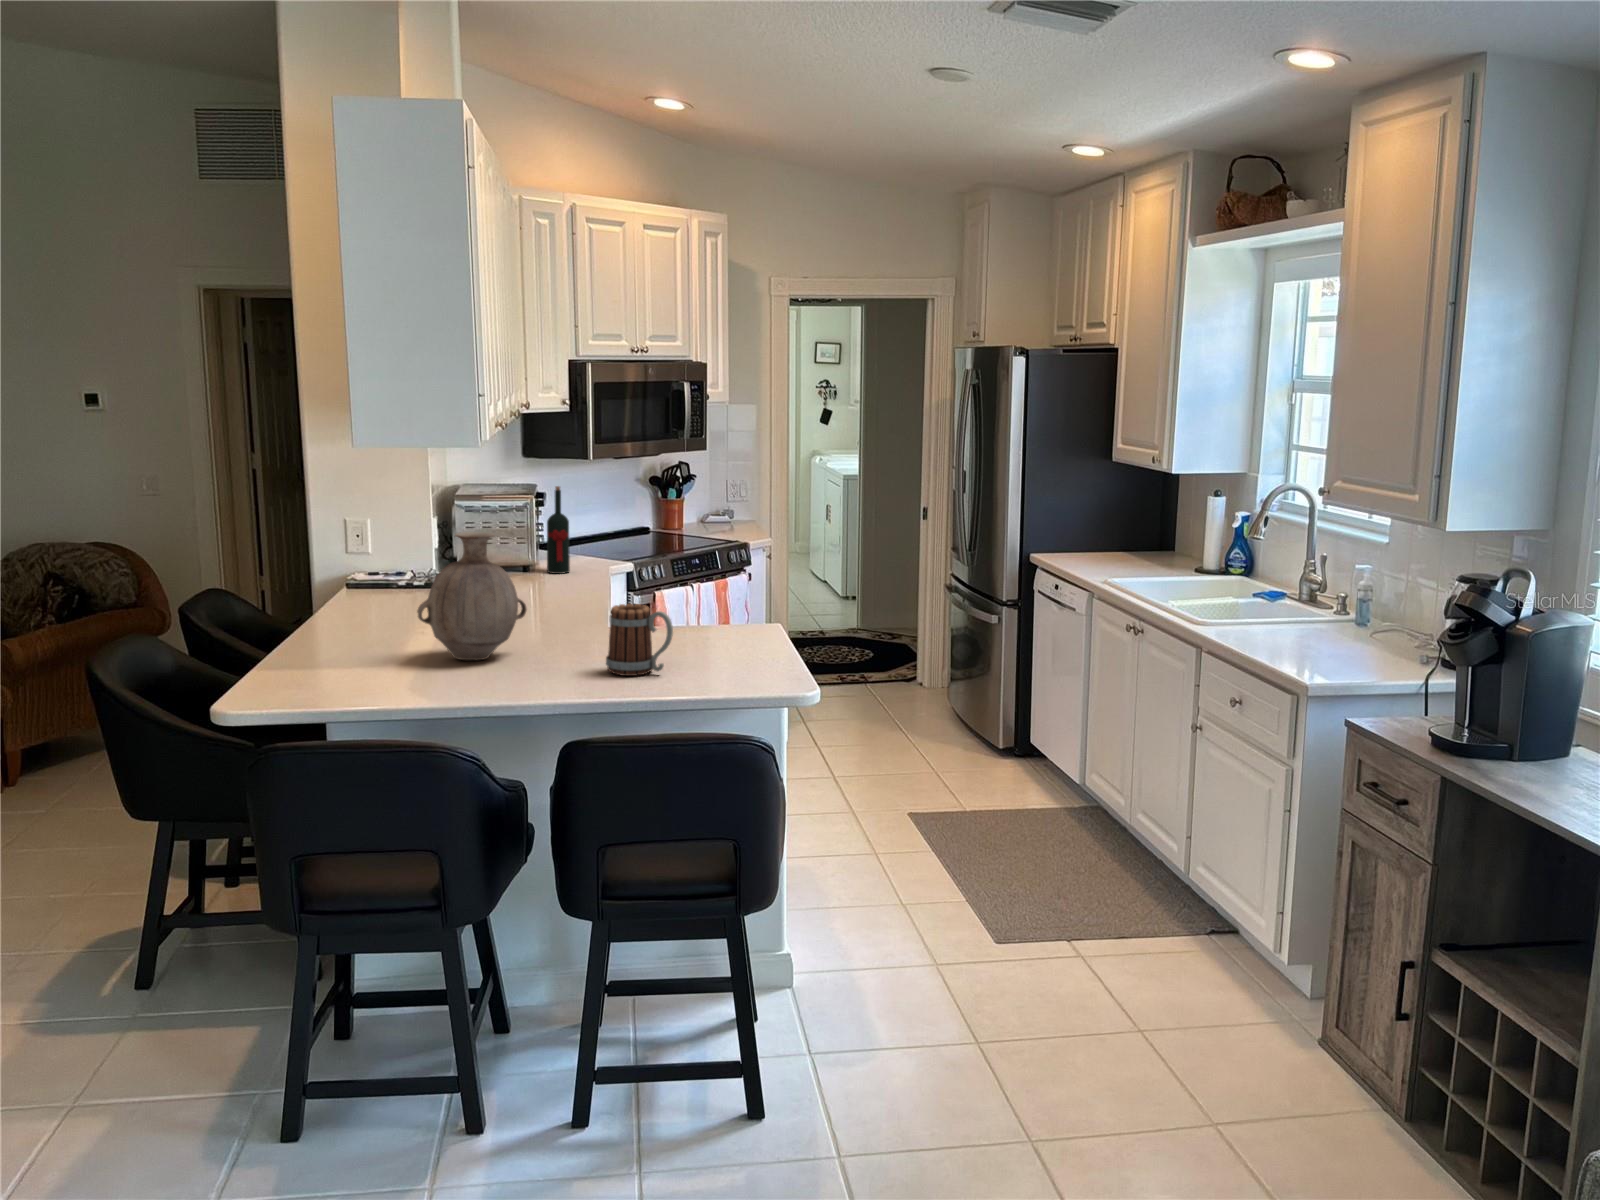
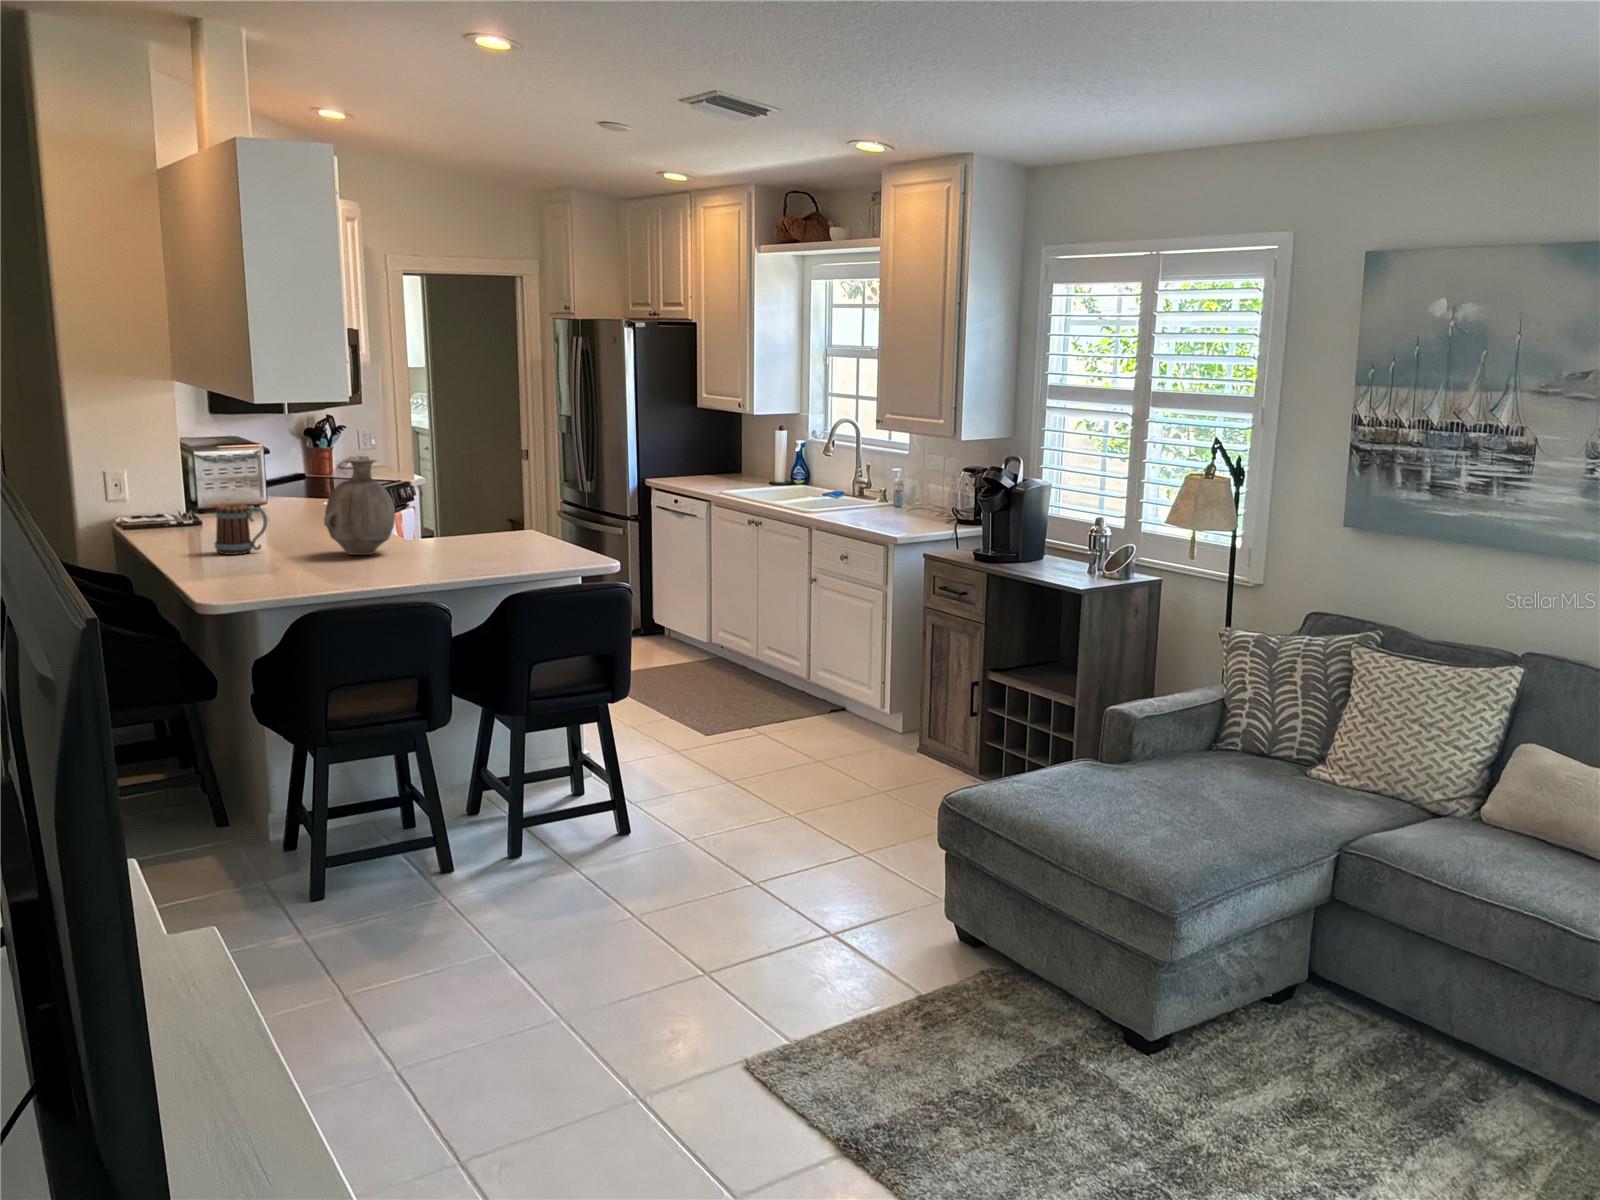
wine bottle: present [547,486,570,574] -> none [282,433,304,507]
mug: present [606,604,673,676] -> present [215,504,268,555]

